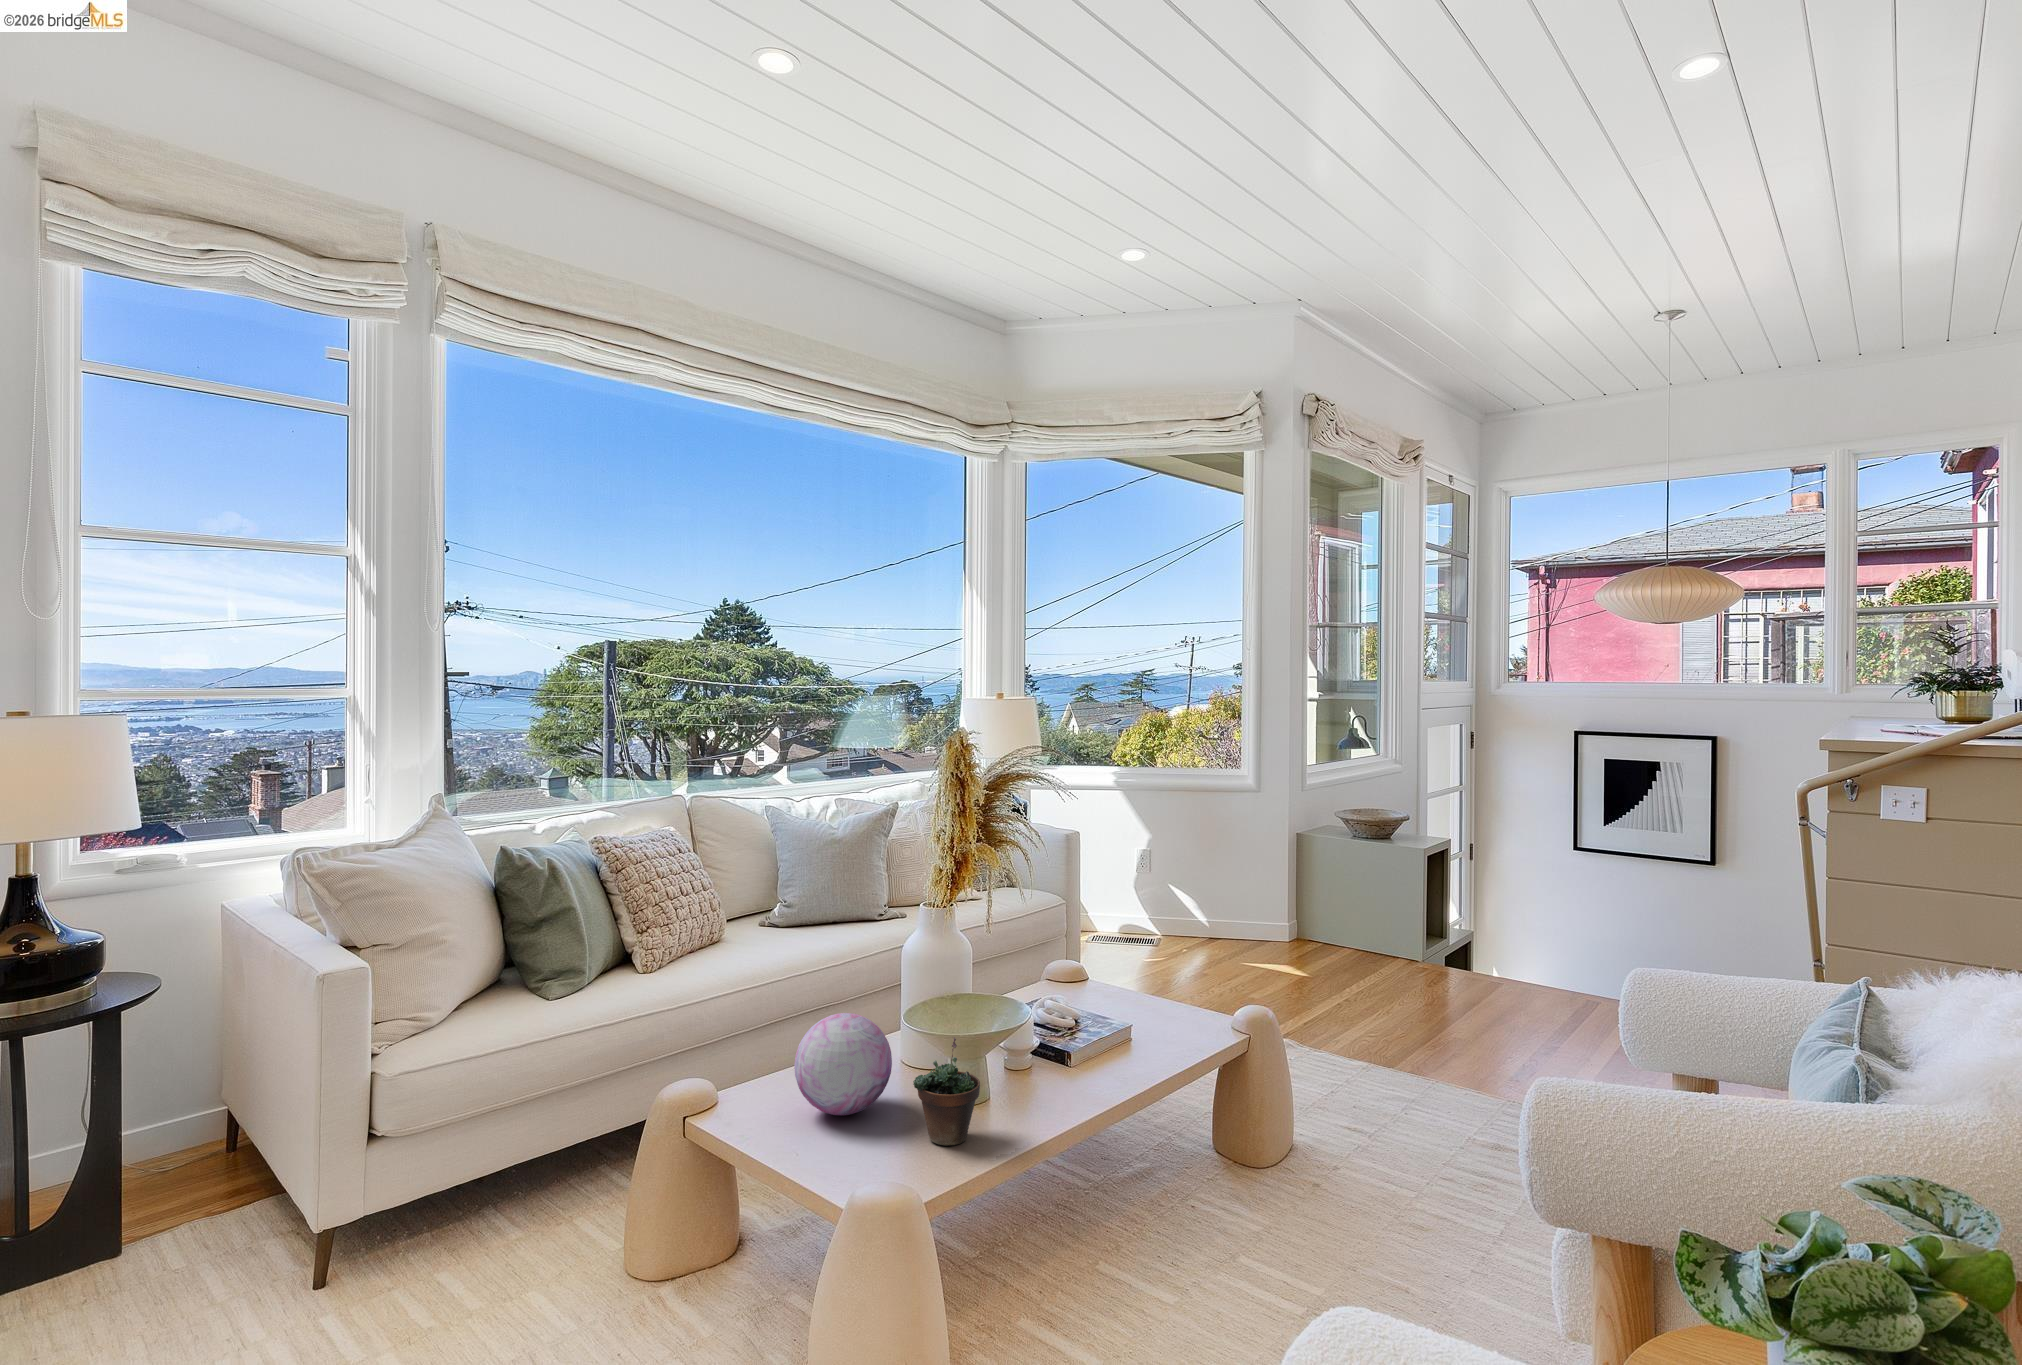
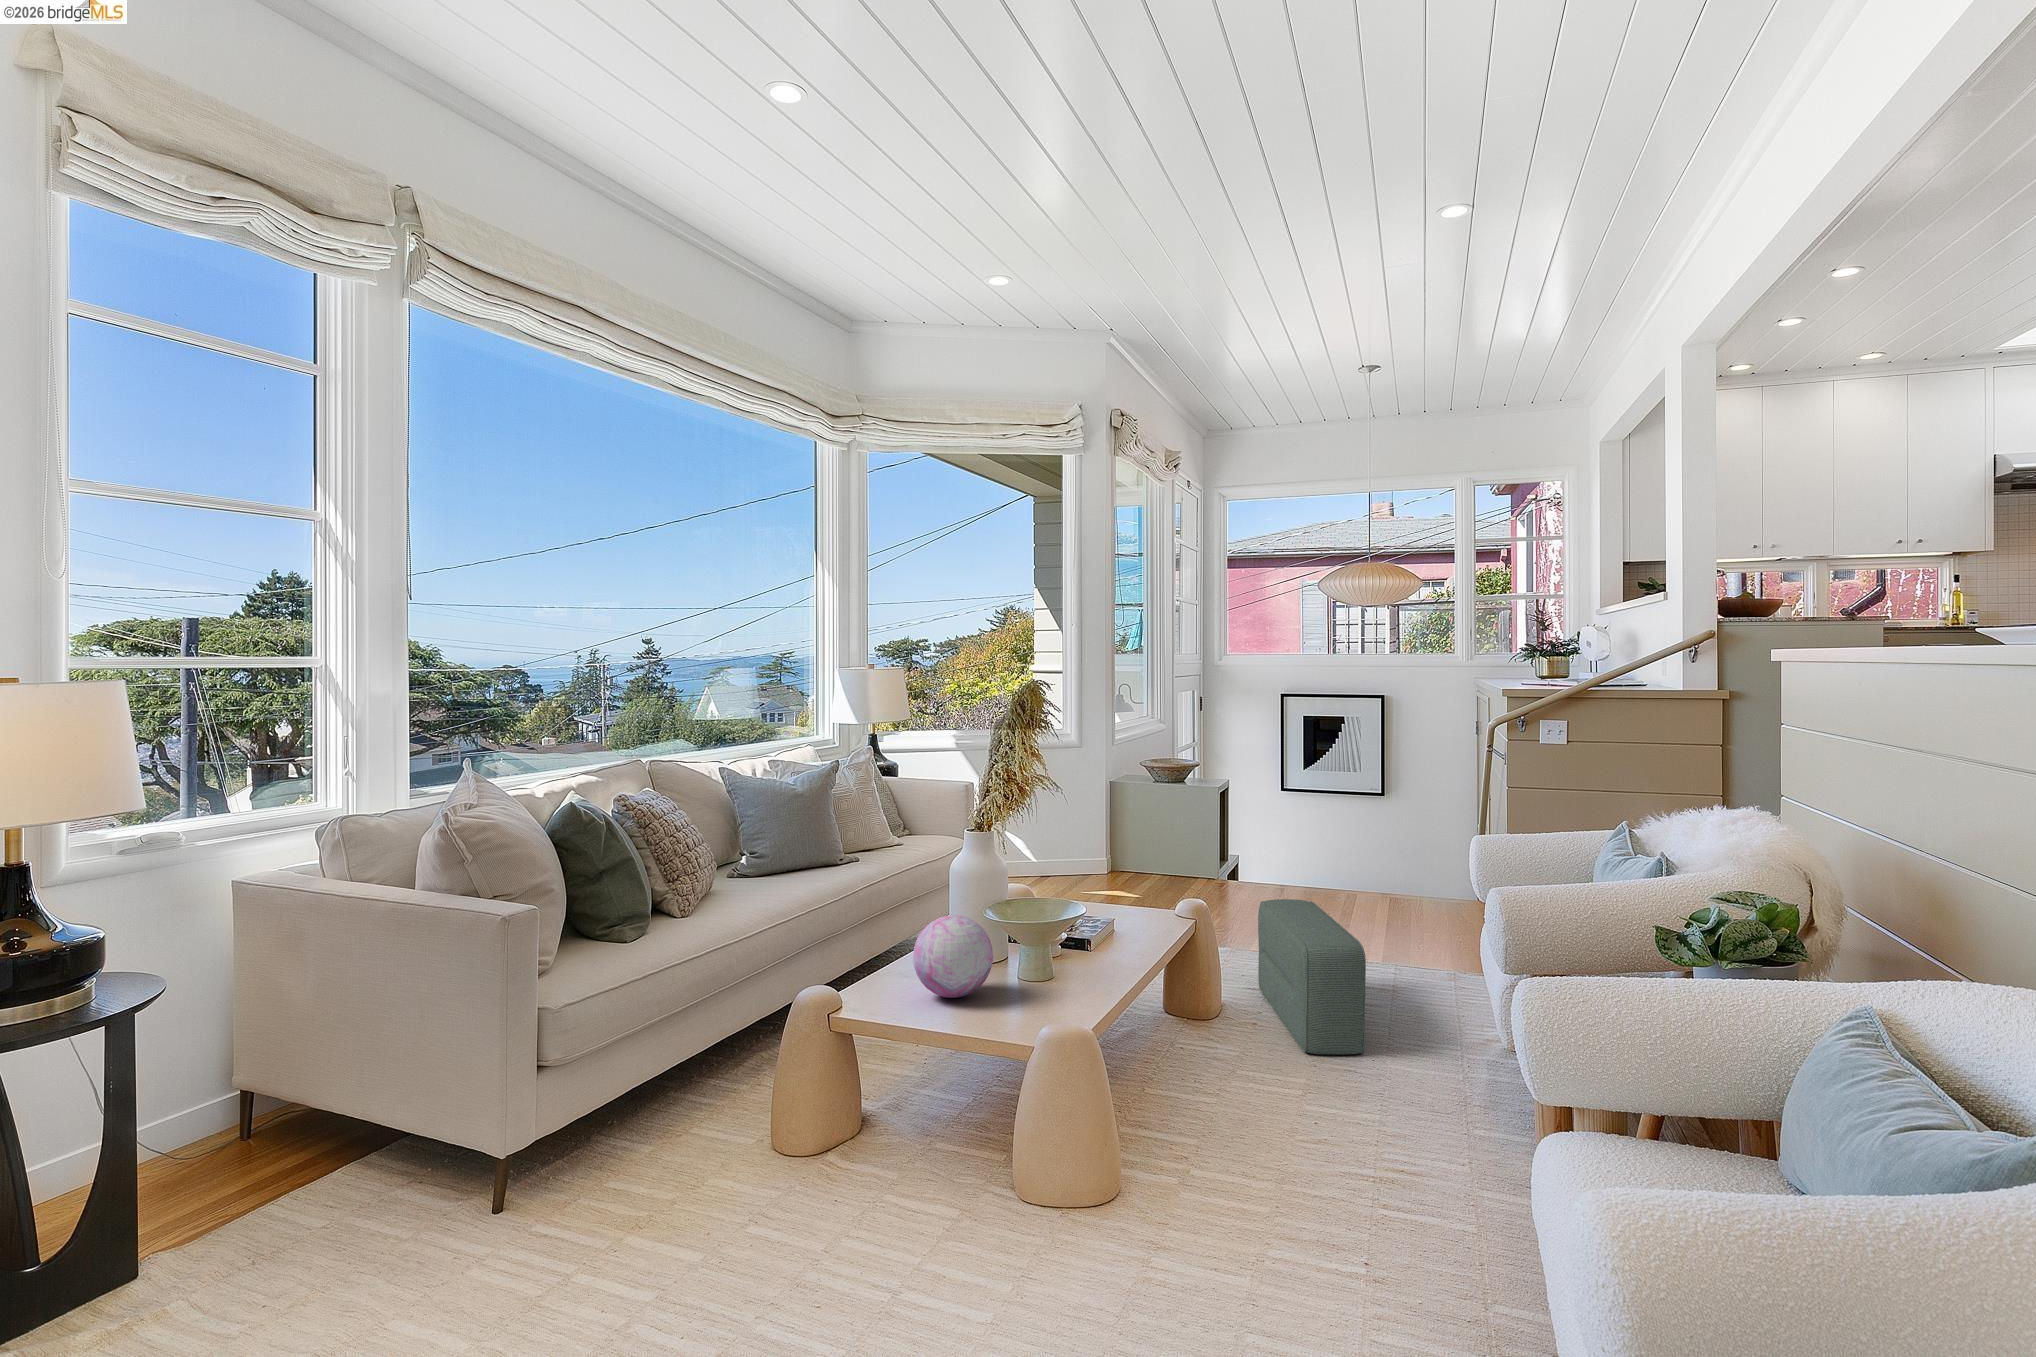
pouf: none [1355,1019,1453,1263] -> present [1258,899,1366,1055]
succulent plant: present [913,1037,980,1146] -> none [1033,918,1082,1004]

